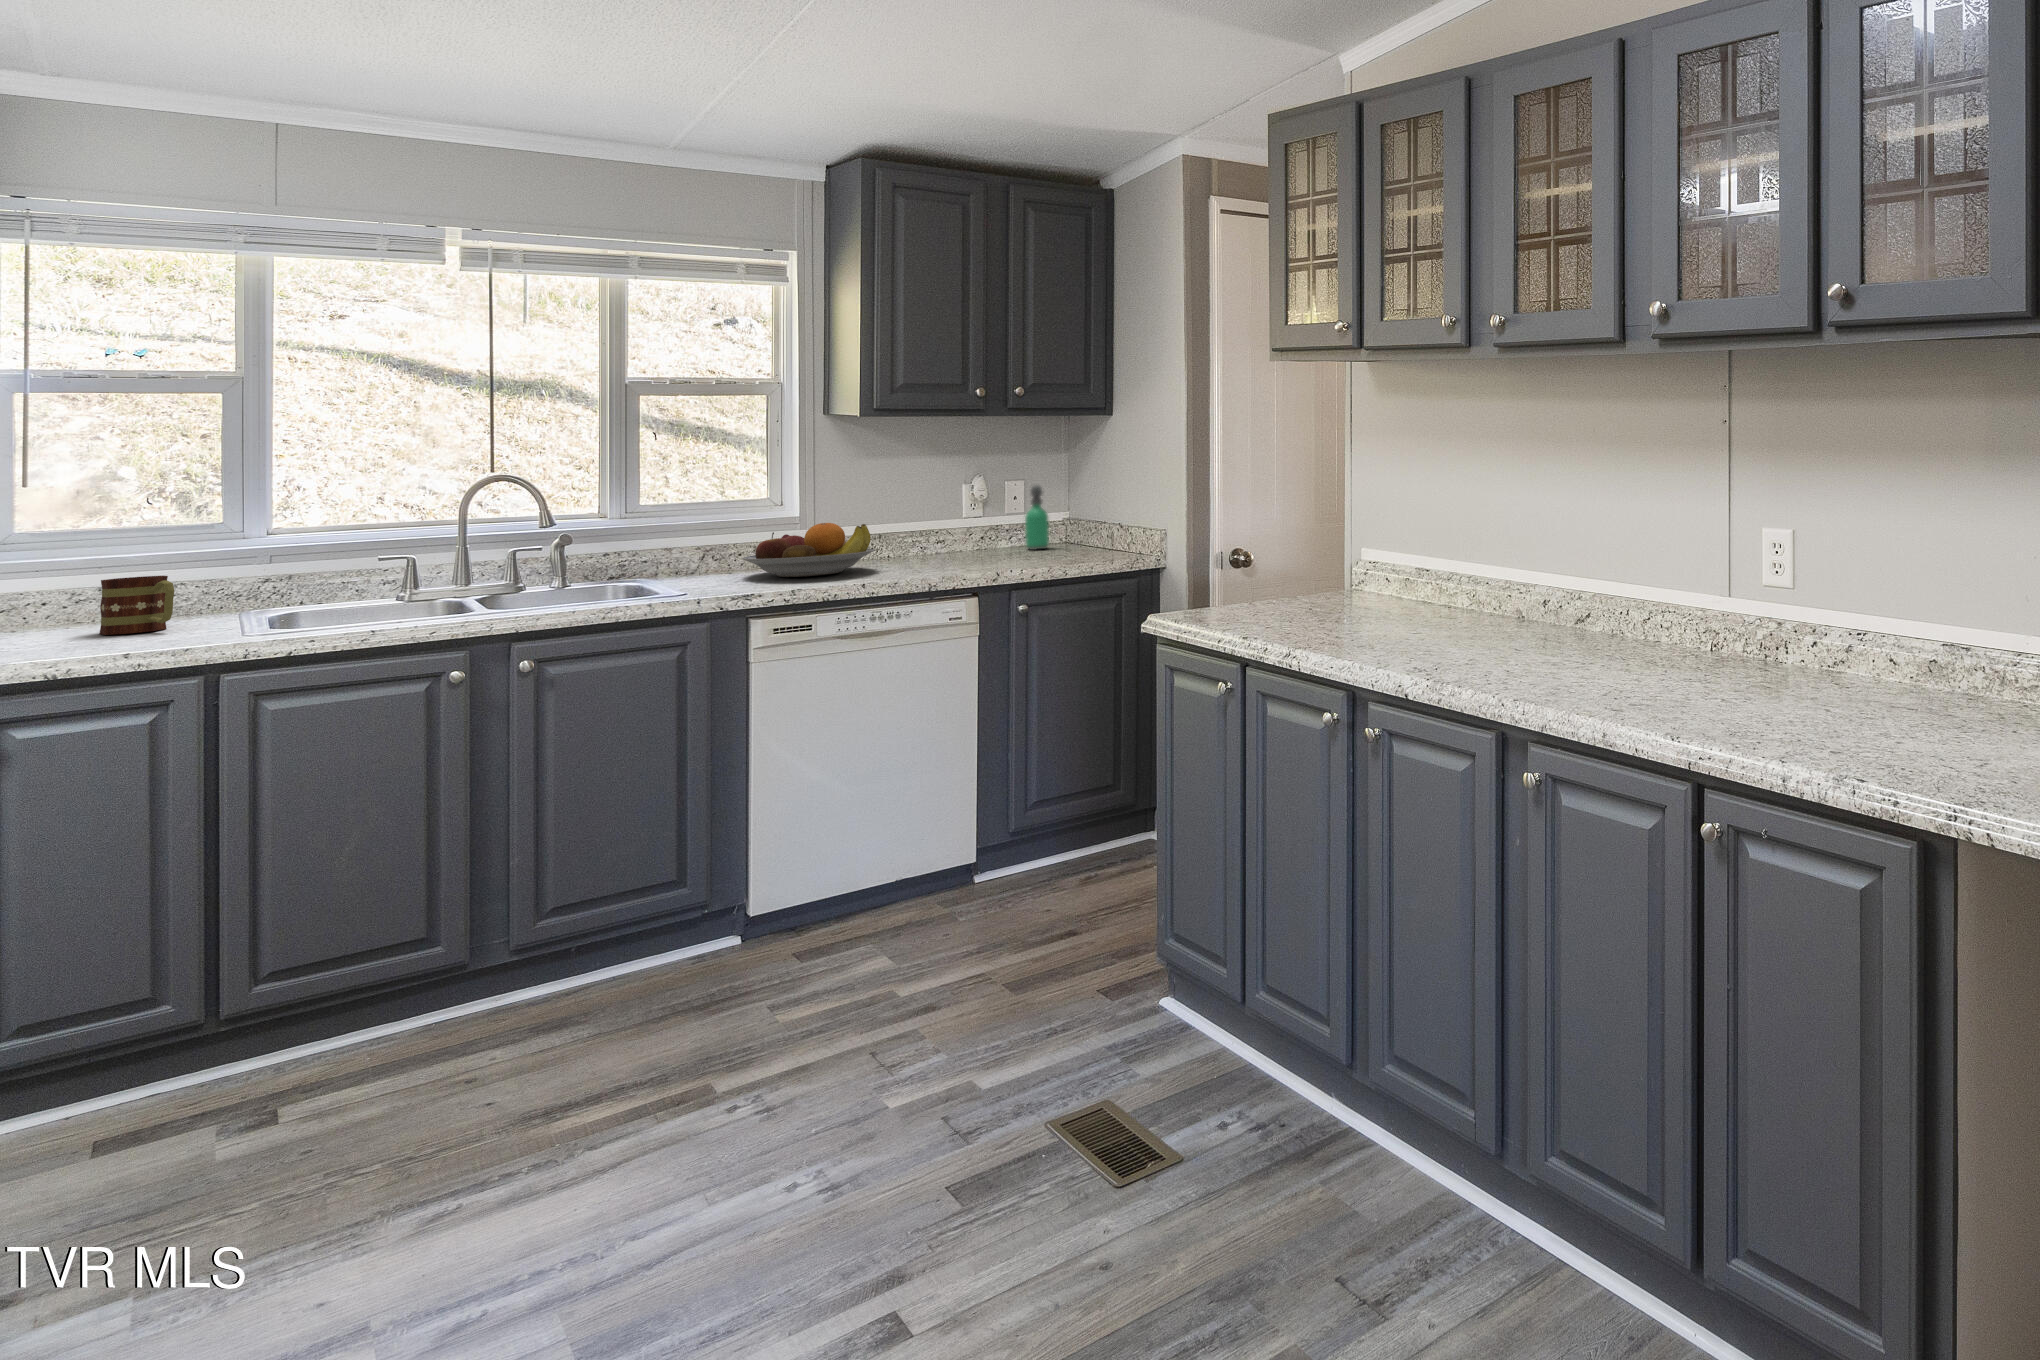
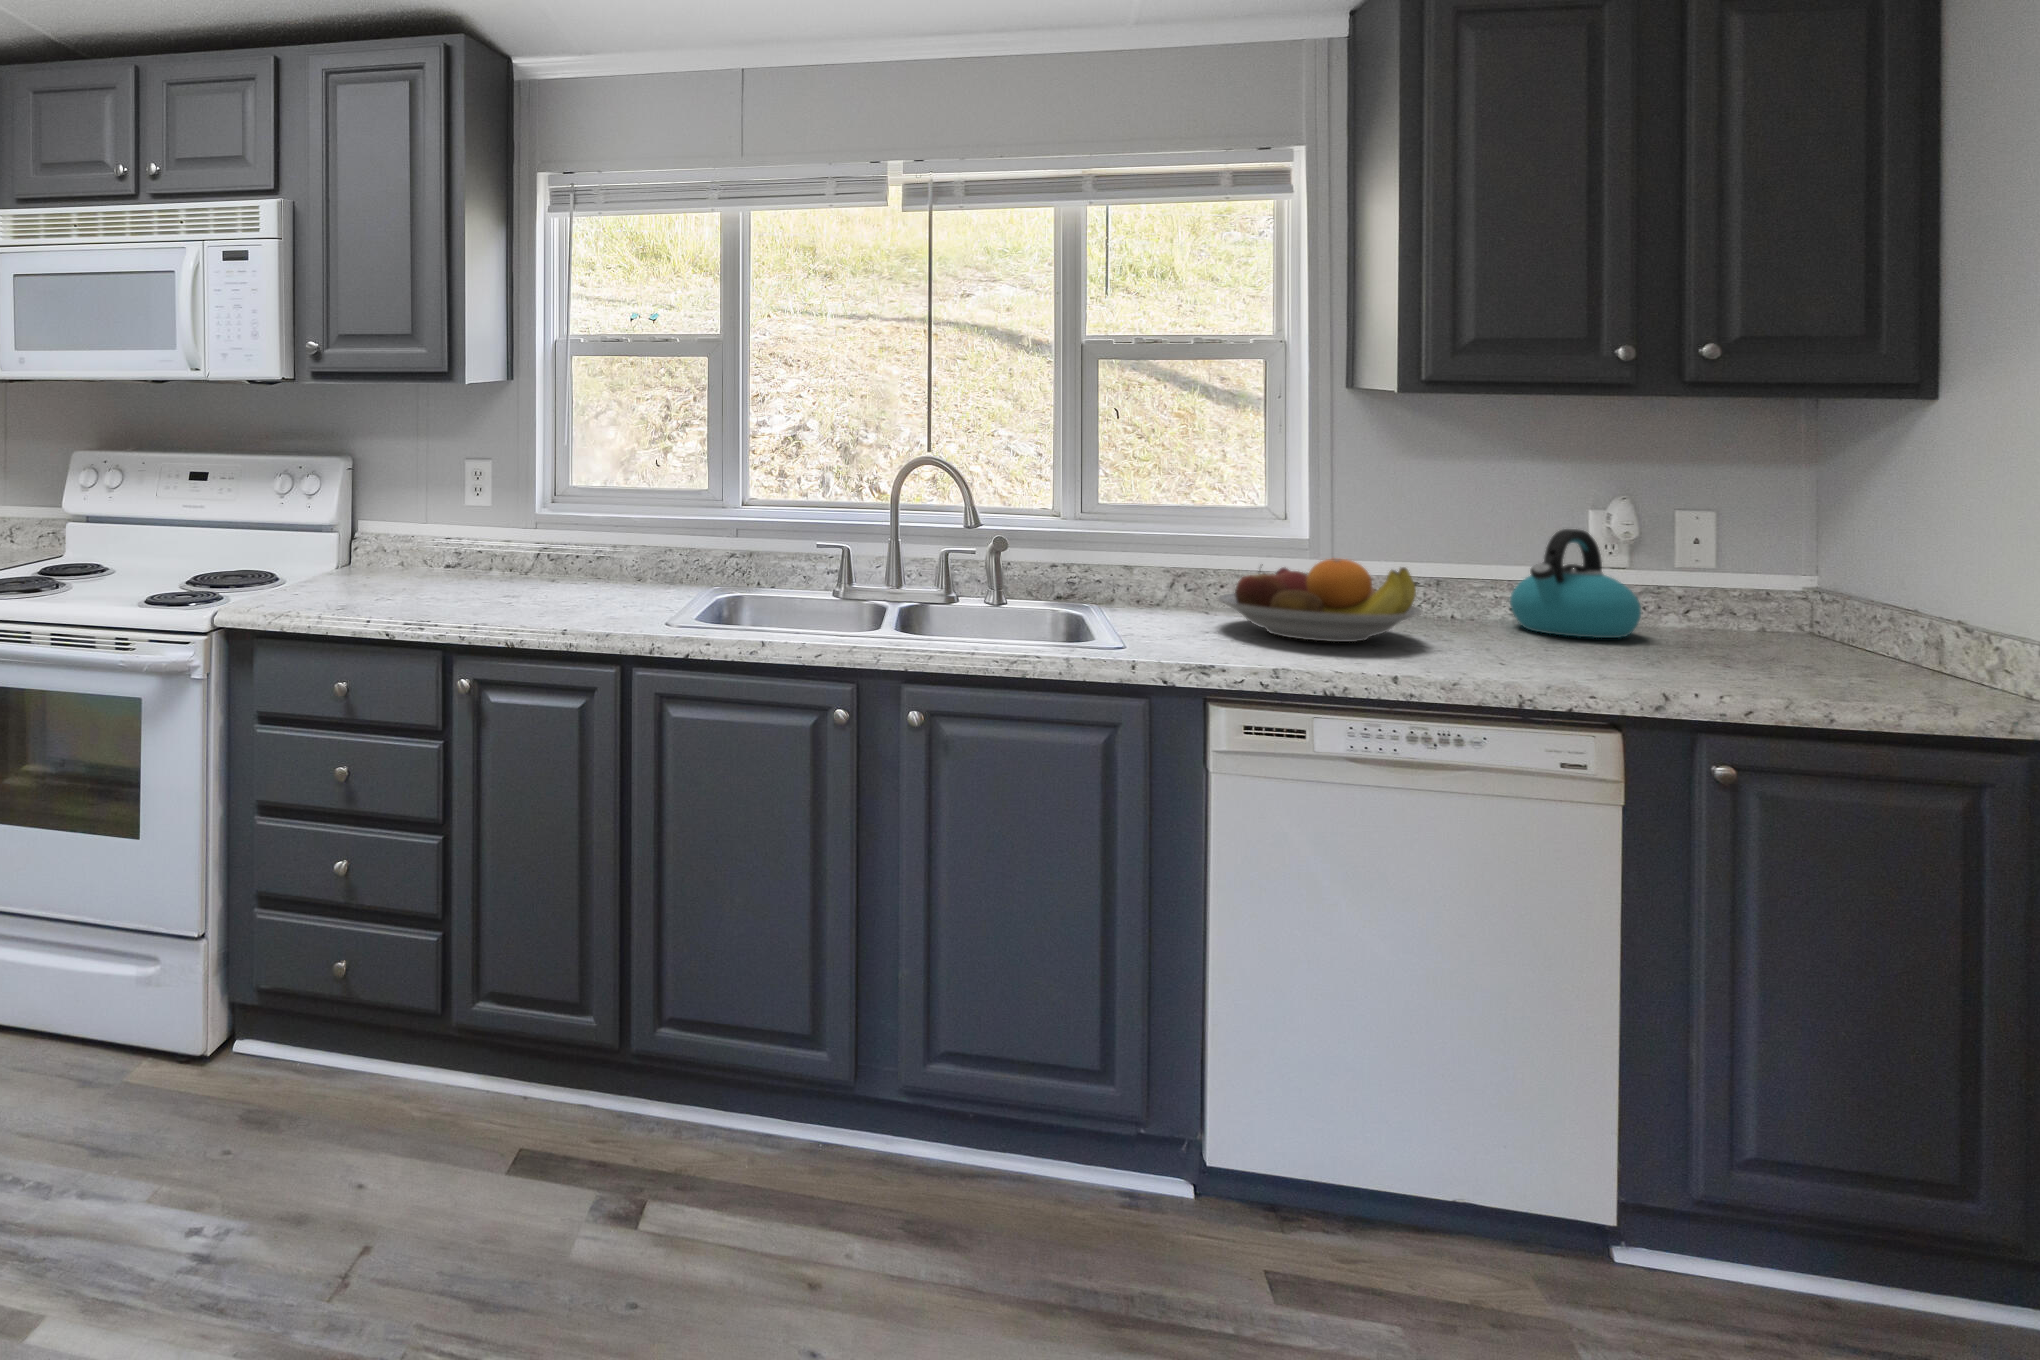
soap dispenser: present [1025,485,1049,550] -> none [1718,525,1772,644]
kettle: none [921,495,989,557] -> present [1510,529,1641,638]
mug: present [99,576,174,635] -> none [589,541,636,600]

